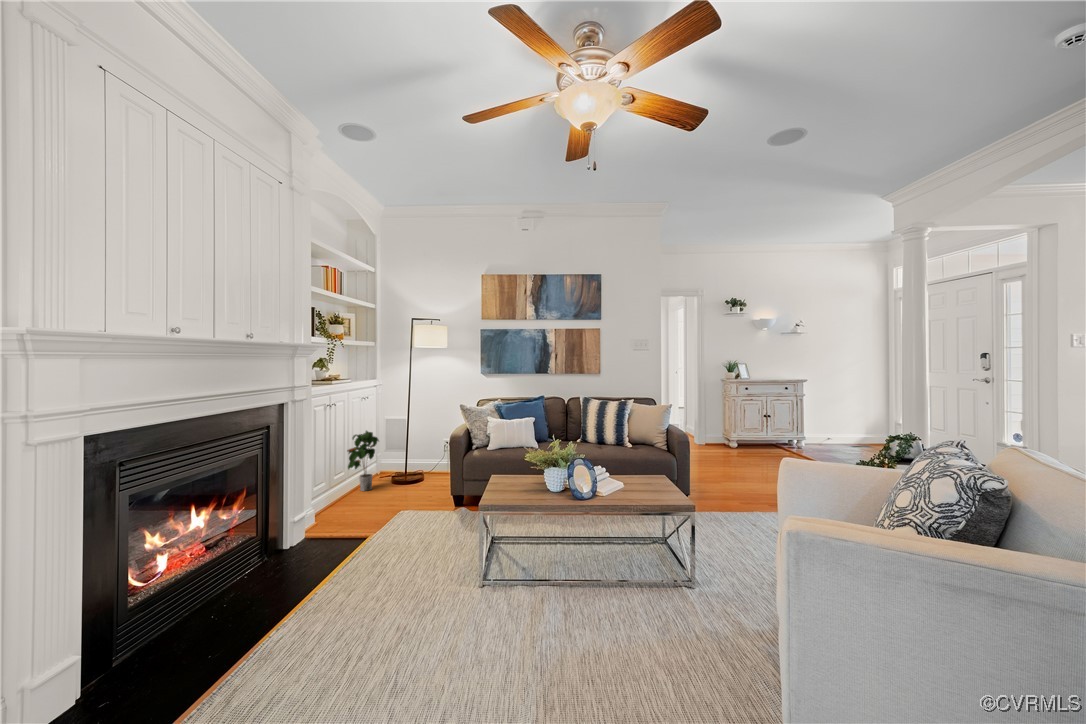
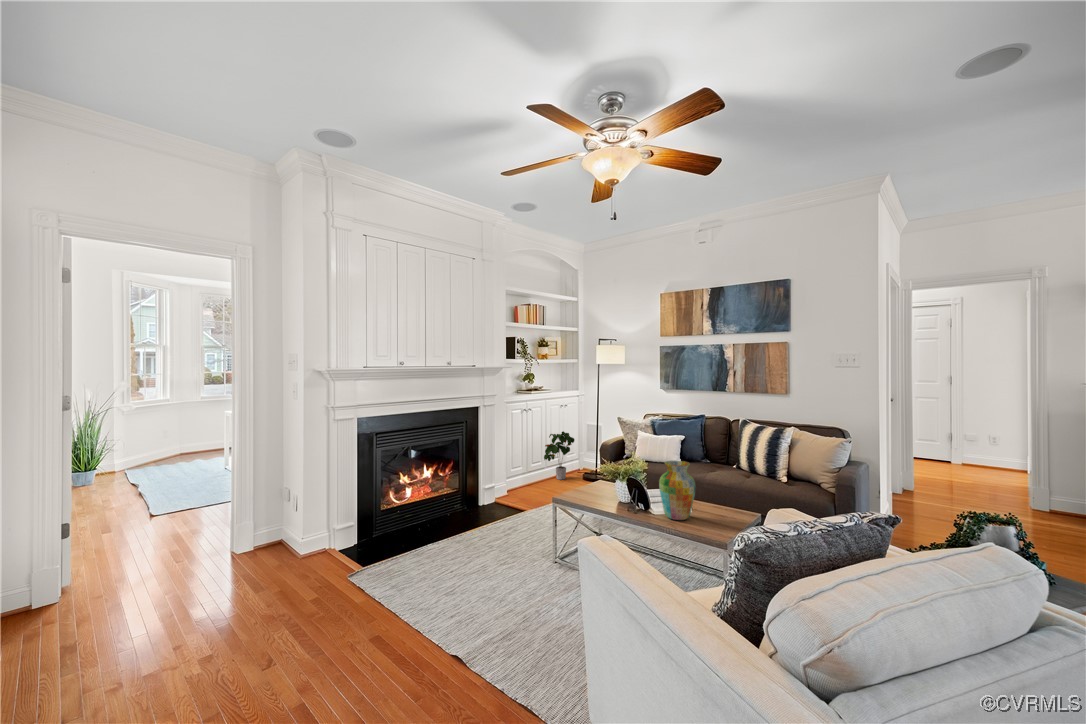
vase: none [625,433,665,498] -> present [659,461,696,520]

